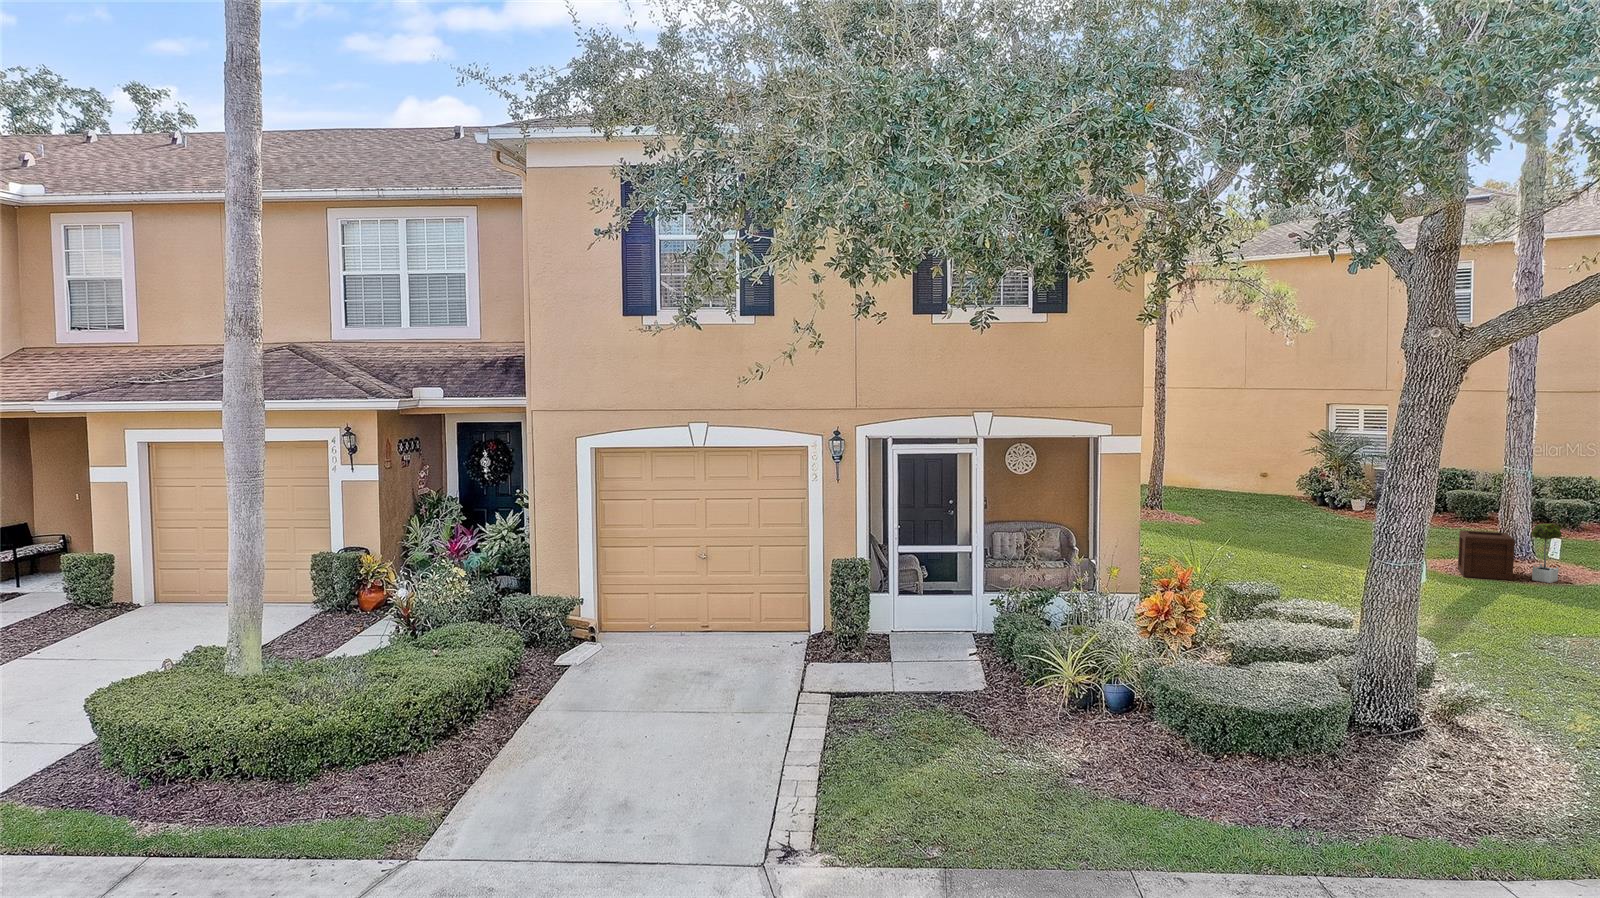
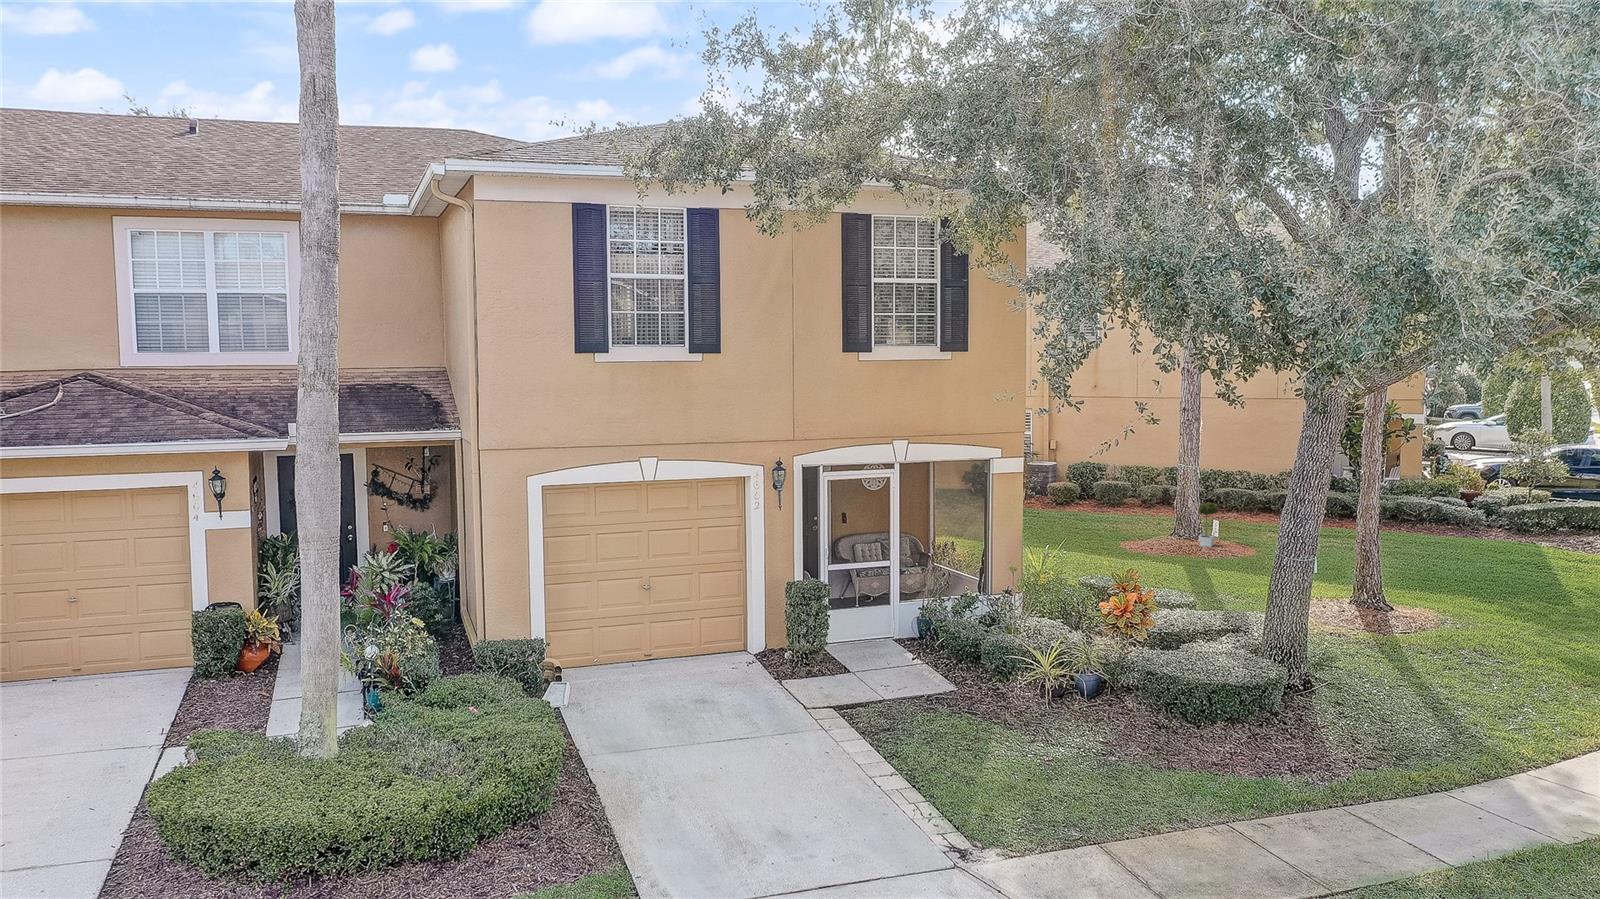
wooden crate: present [1458,530,1515,580] -> none [1146,511,1189,547]

